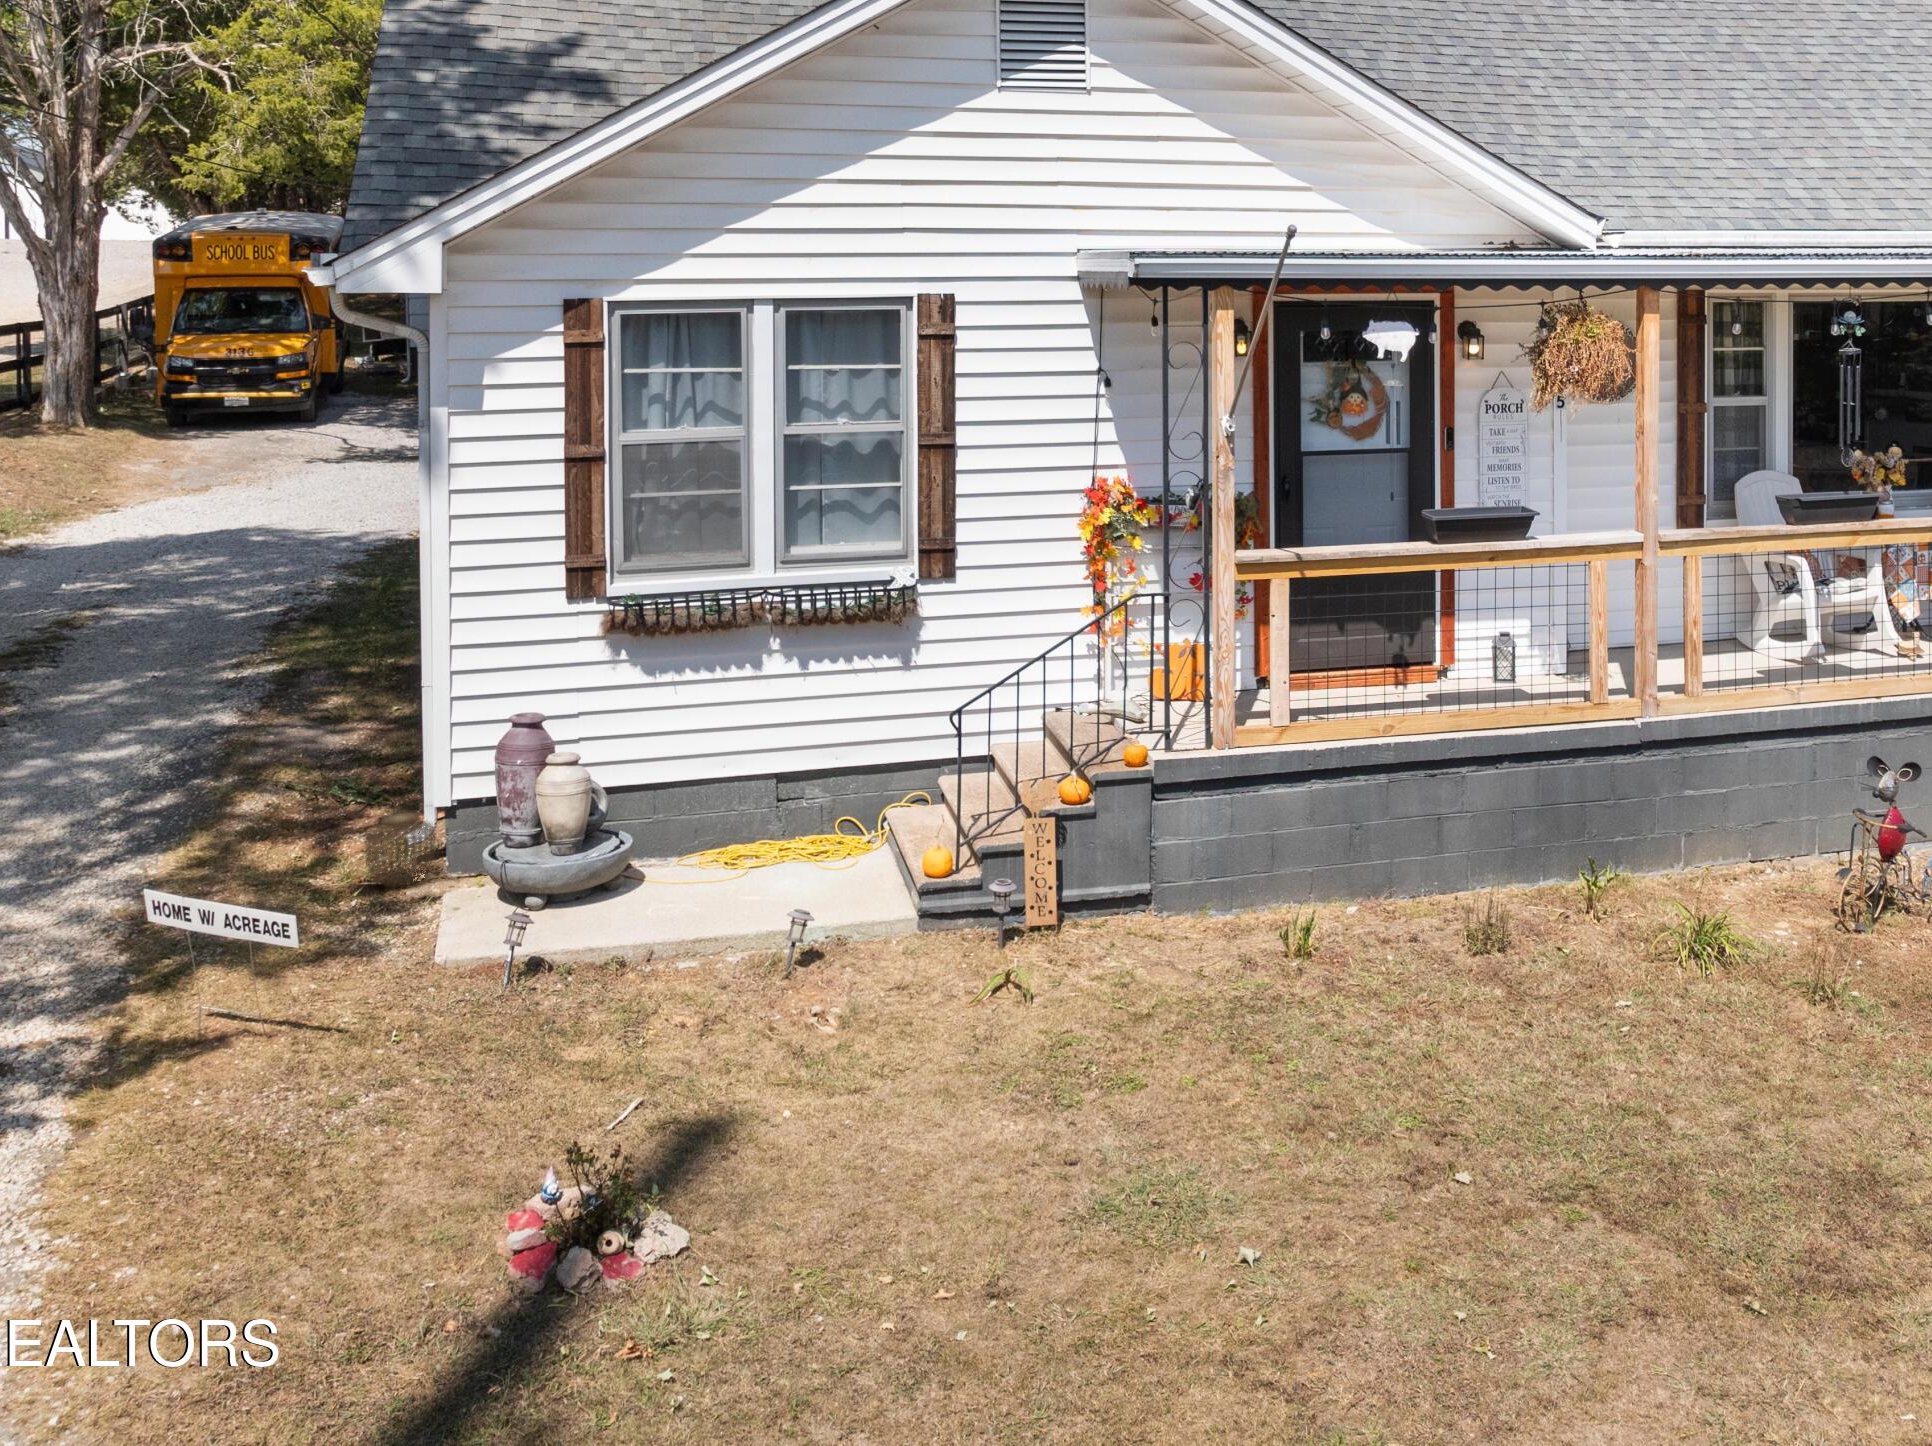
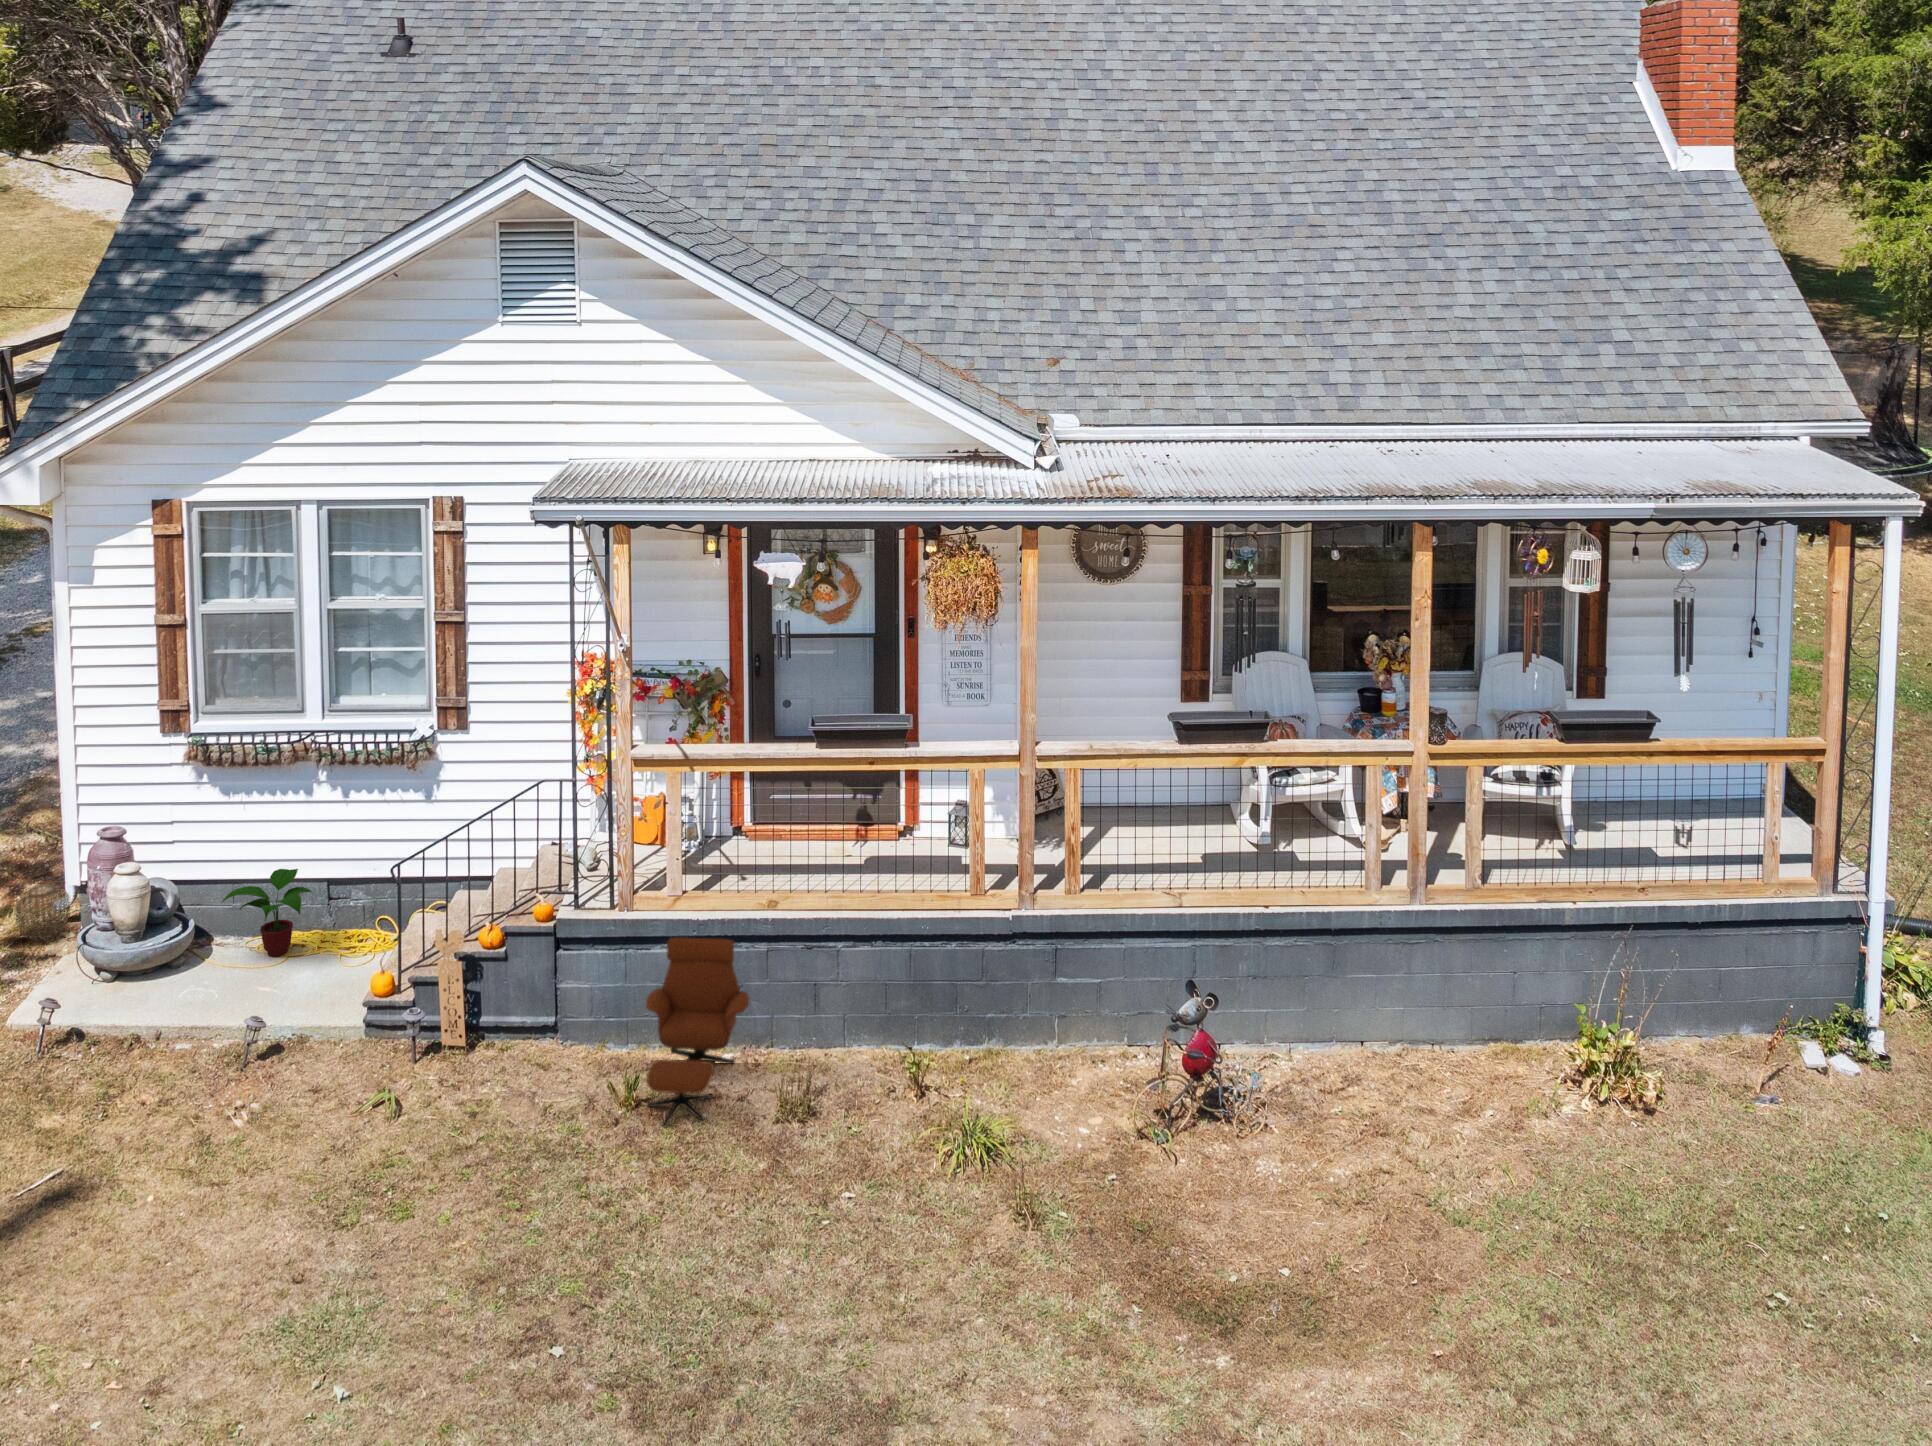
lounge chair: none [1292,742,1414,932] -> present [646,937,749,1126]
potted plant: none [675,762,786,866] -> present [222,869,312,956]

